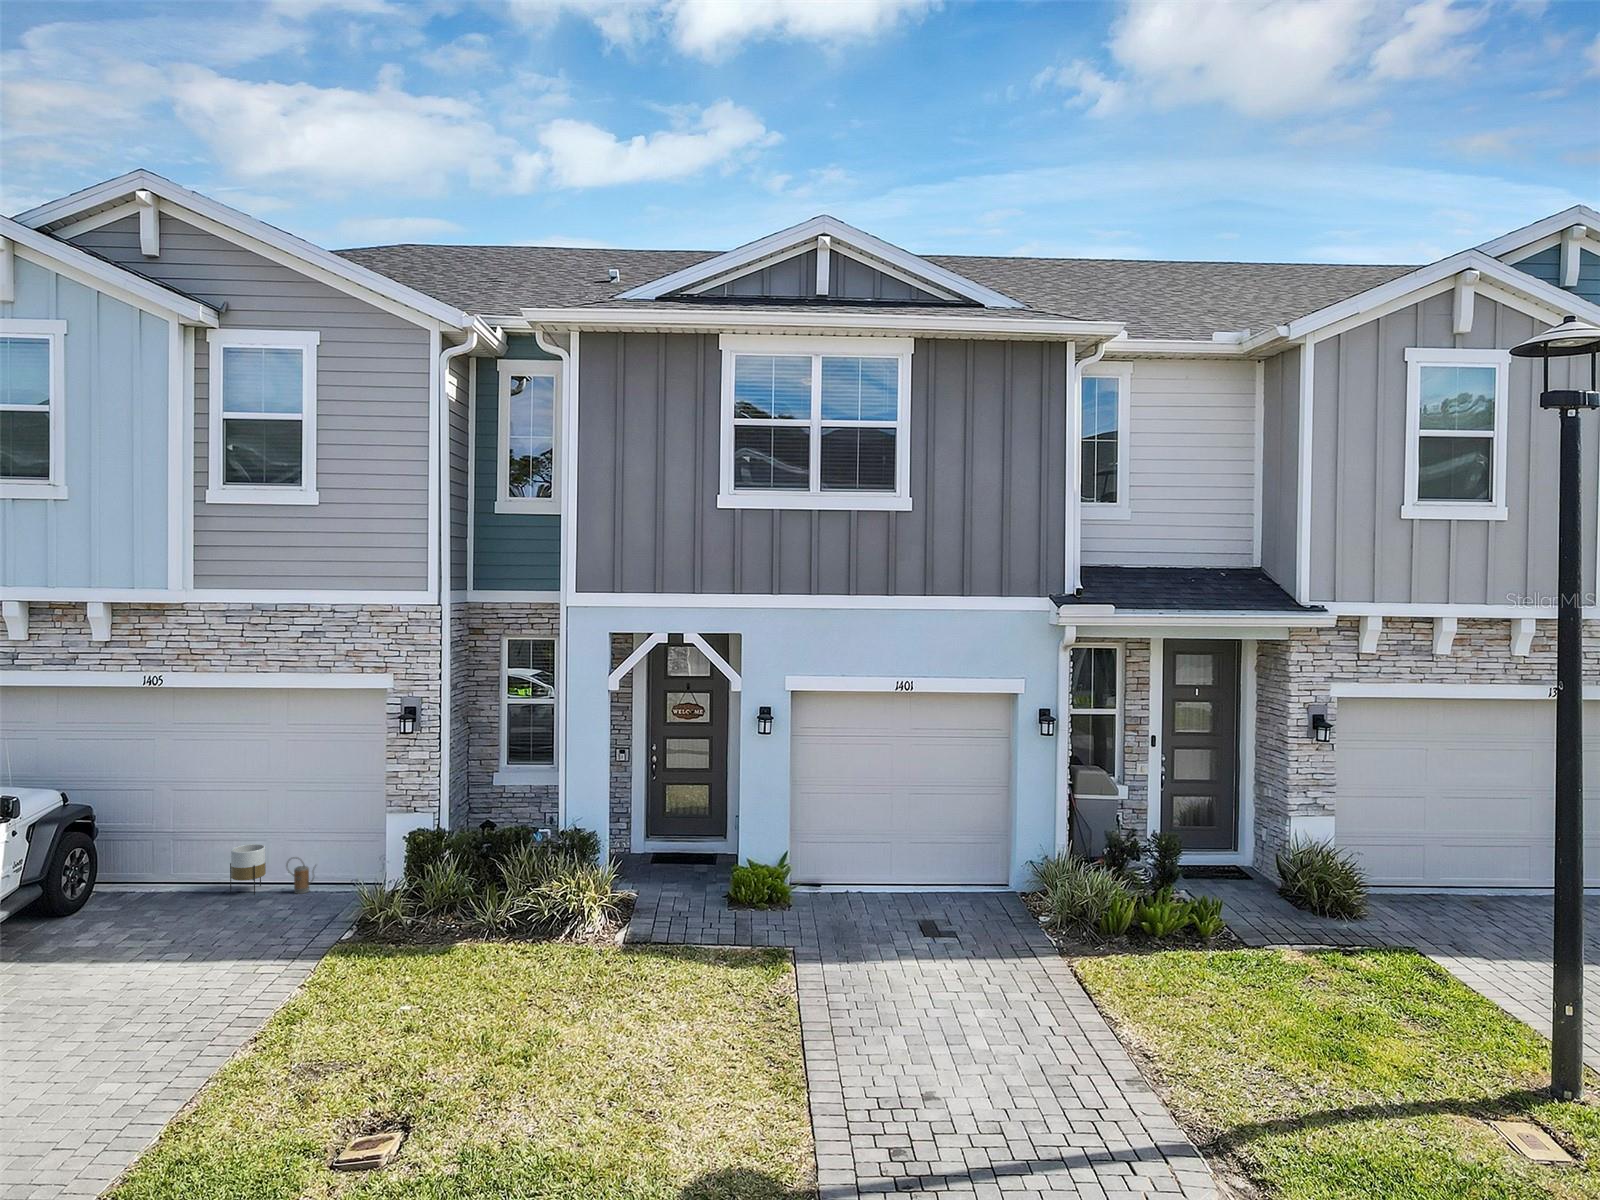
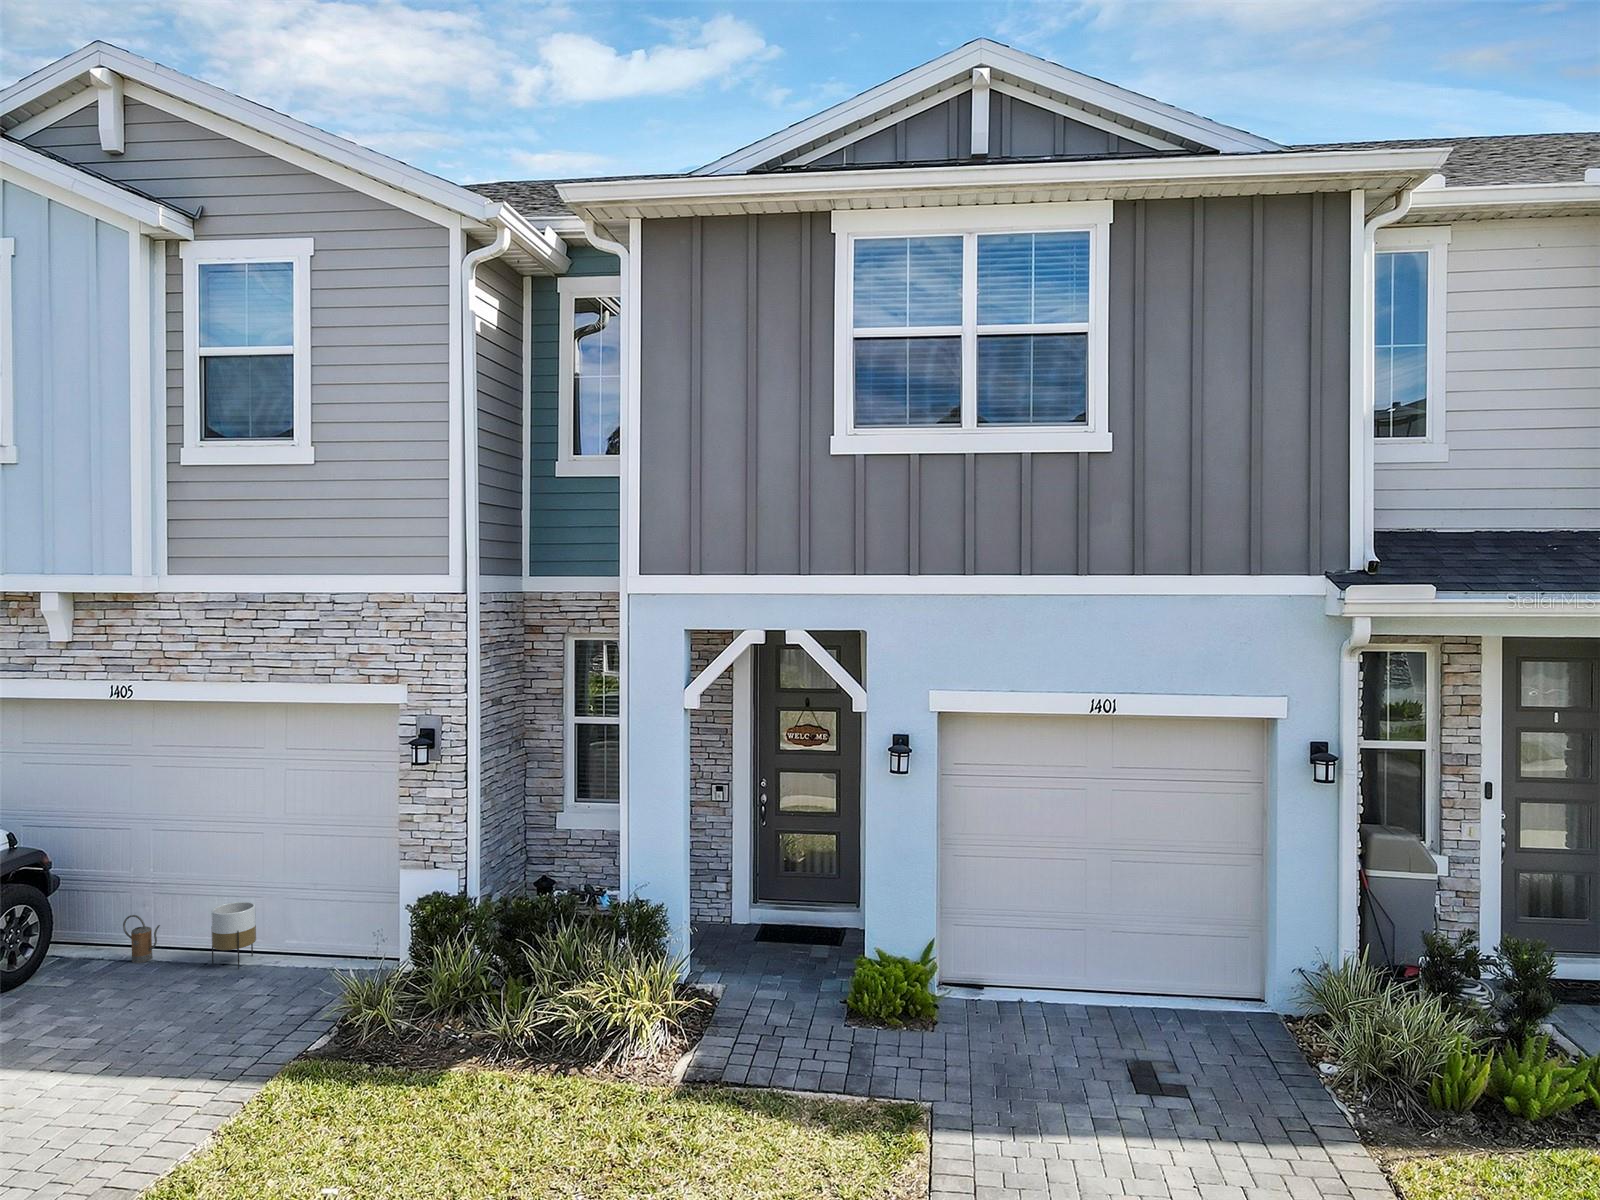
watering can: present [286,857,315,894] -> present [123,915,160,963]

